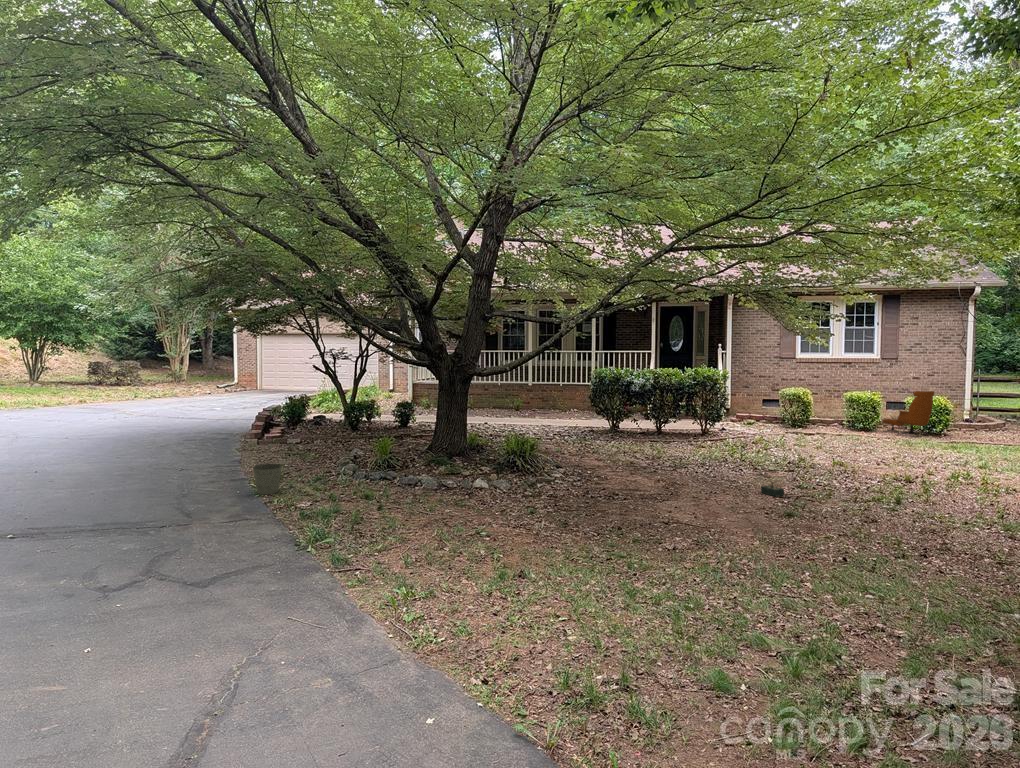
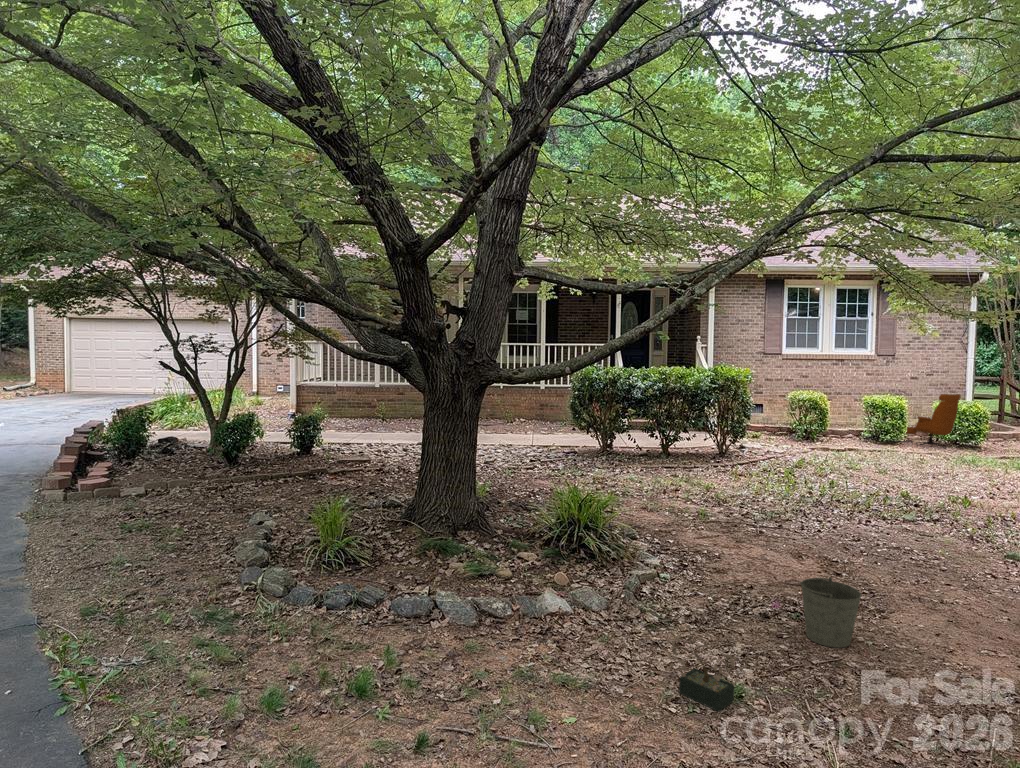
bucket: present [253,464,282,495] -> present [800,578,861,648]
decorative plant: present [757,468,785,497] -> present [667,623,744,711]

